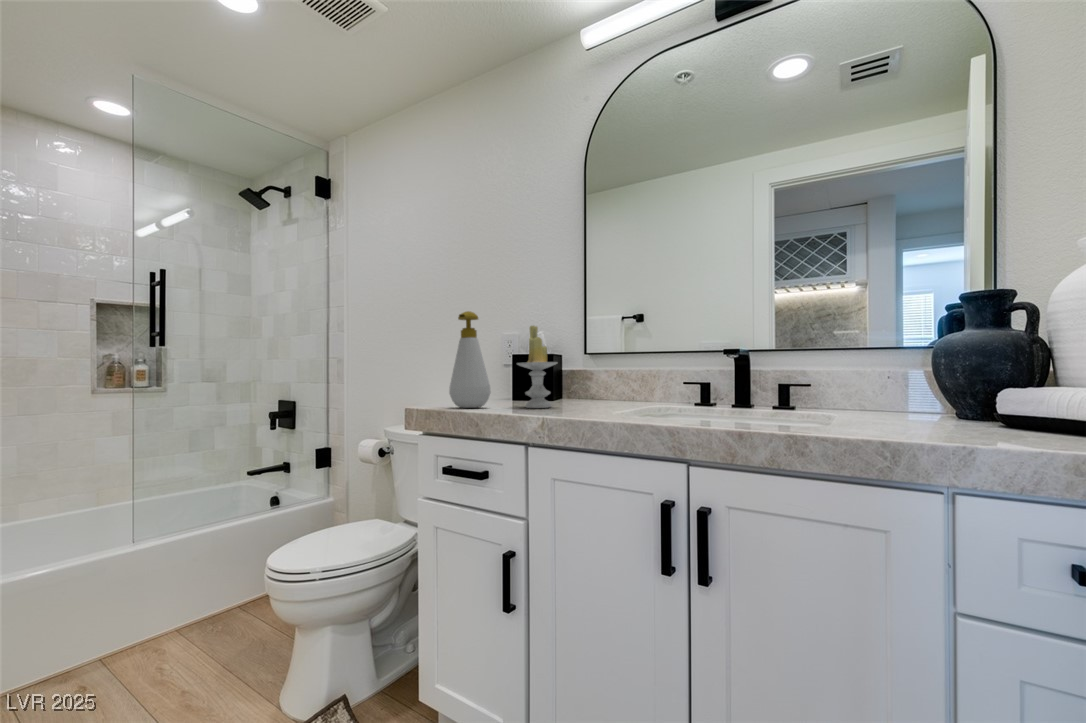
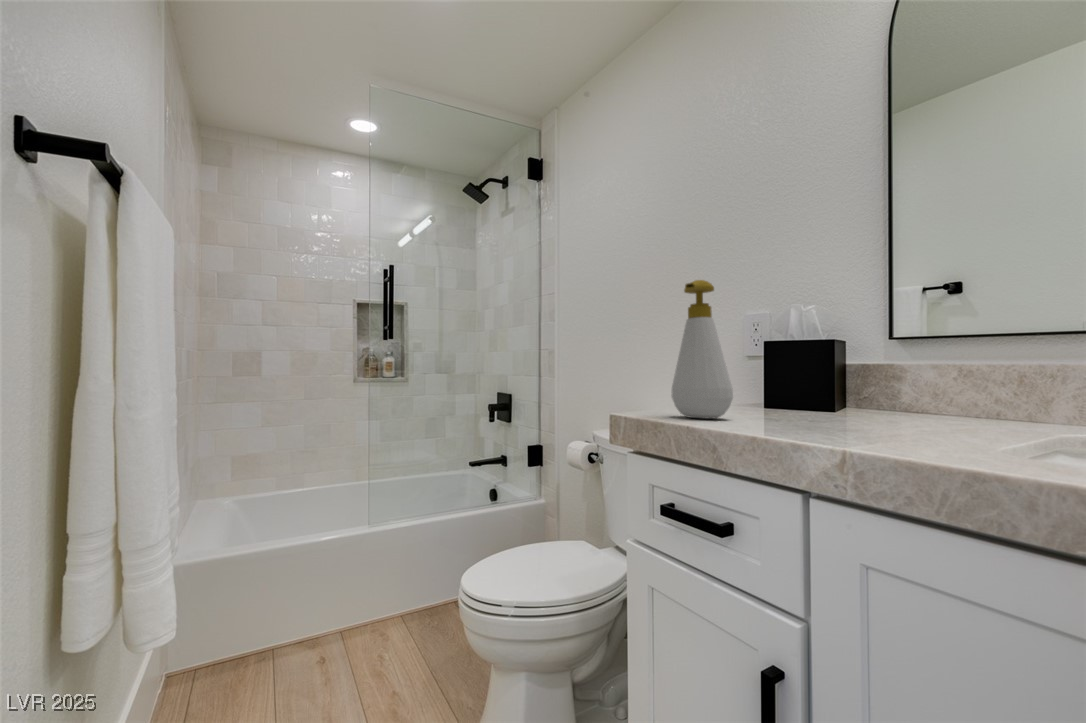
candle: present [517,326,557,408] -> none [775,295,850,425]

